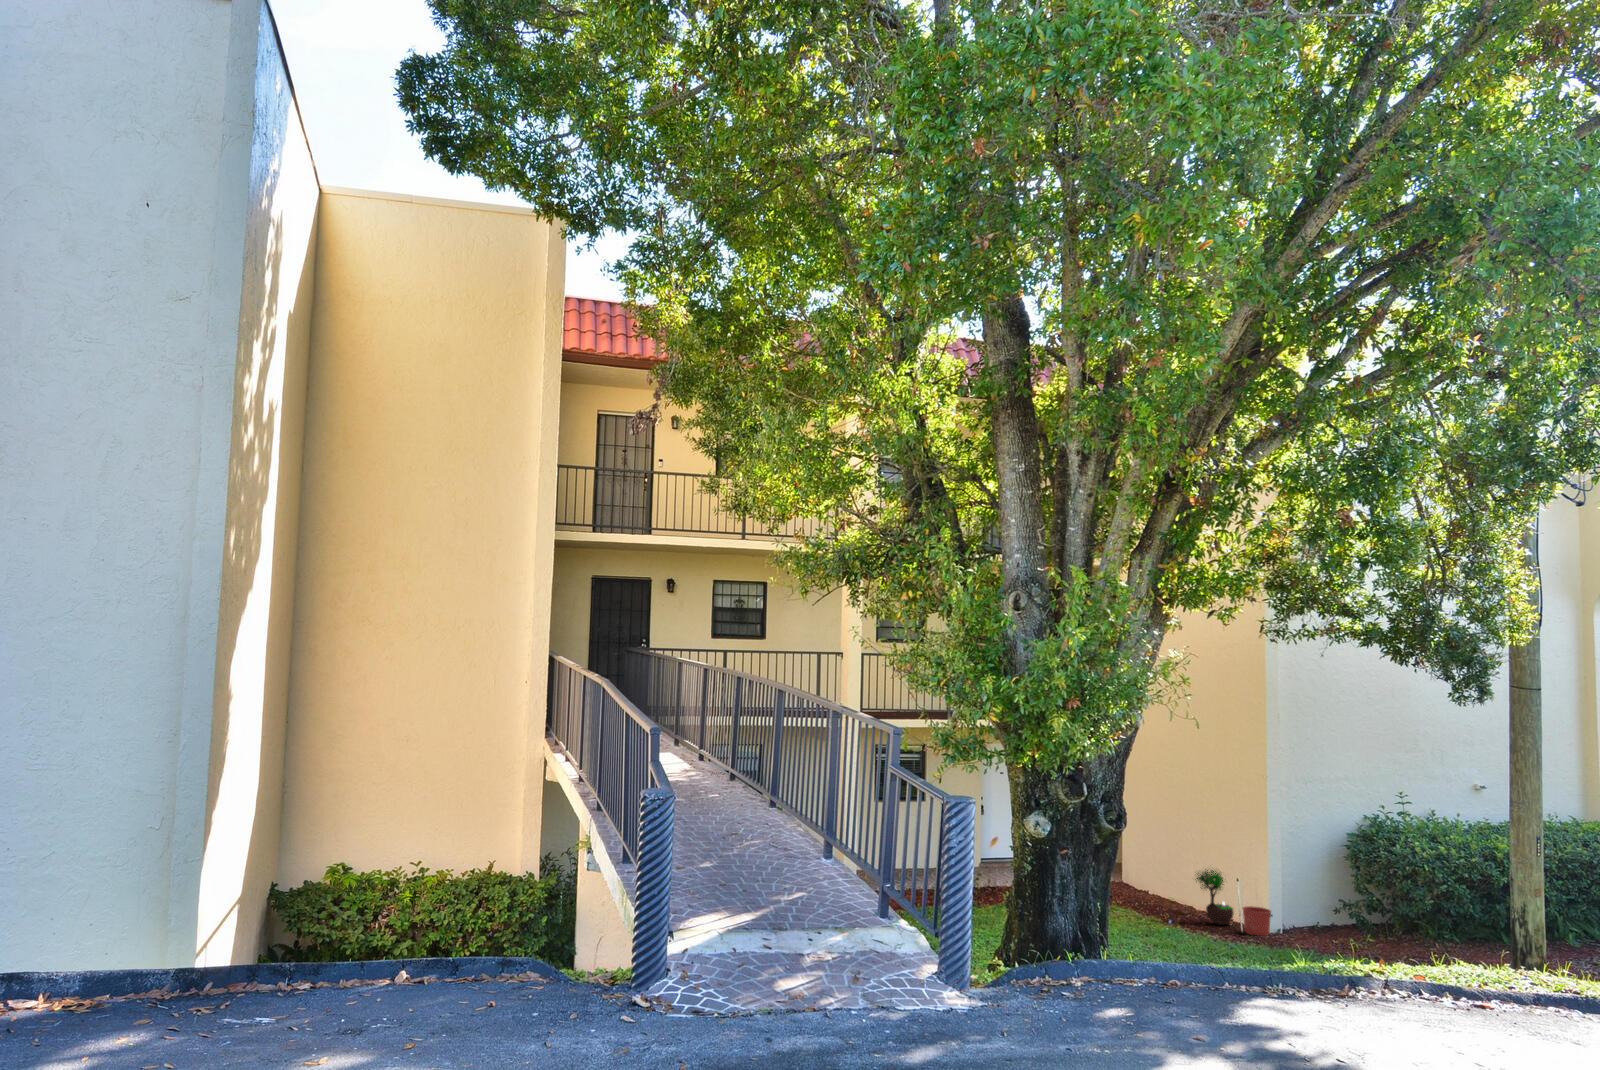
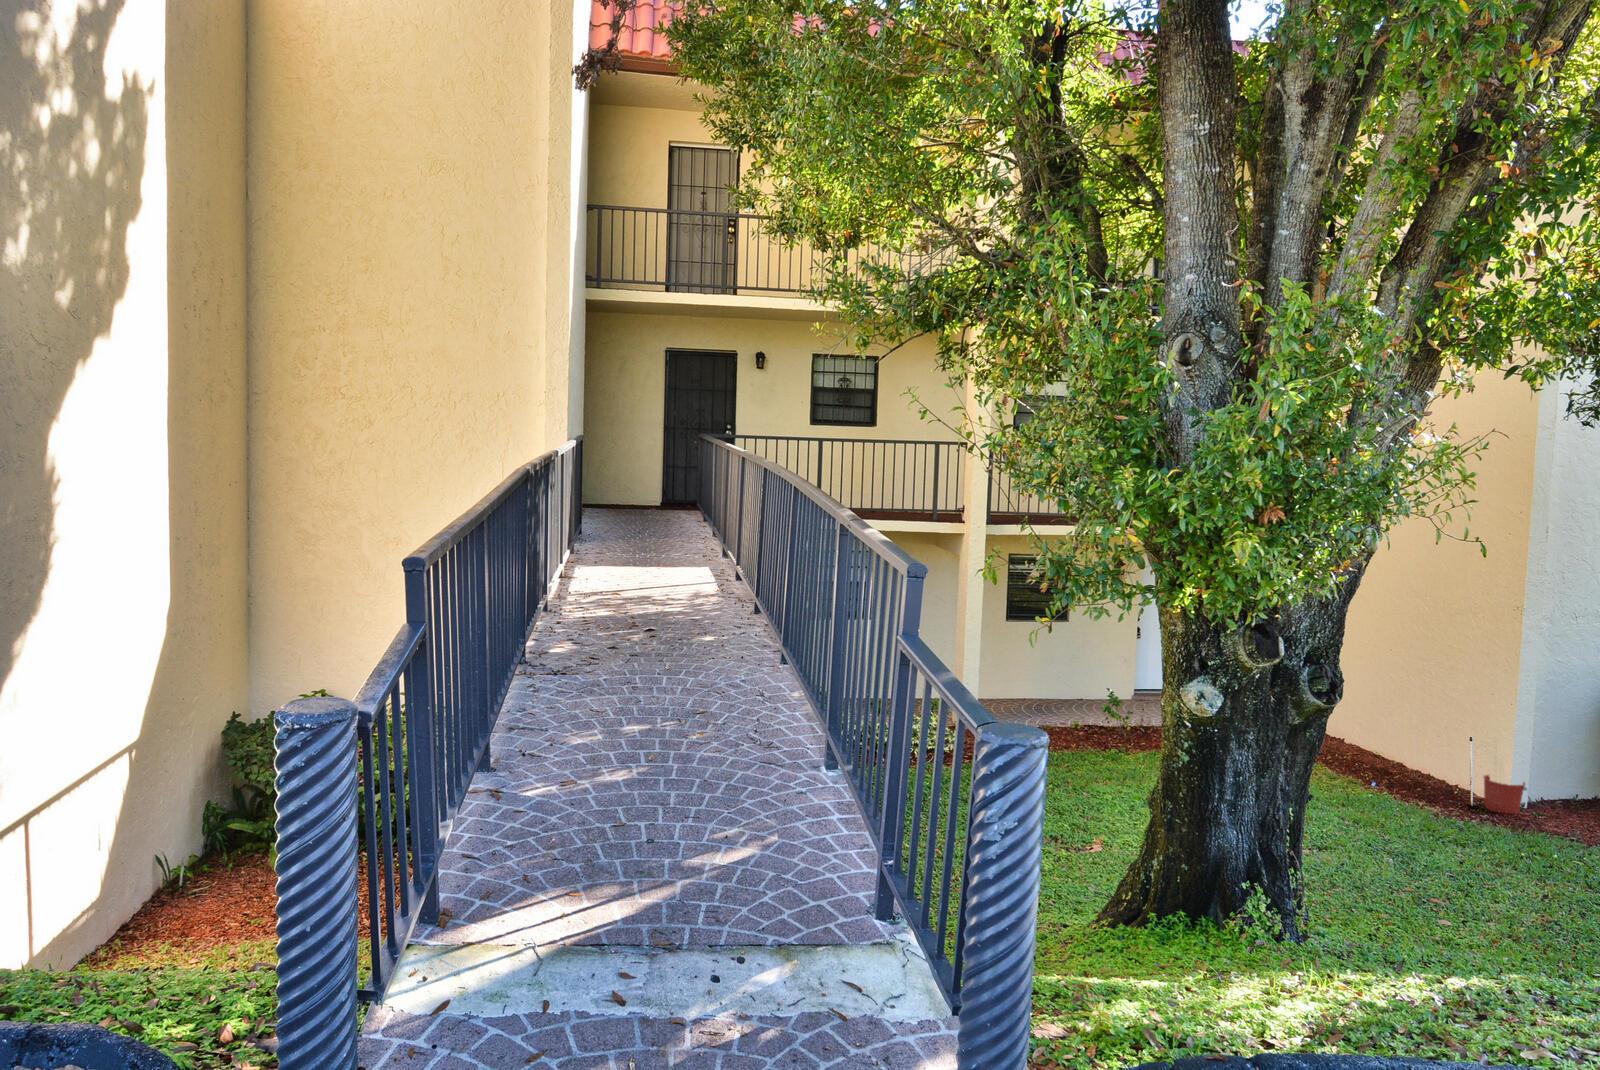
potted tree: present [1195,869,1233,925] -> none [1414,716,1470,793]

